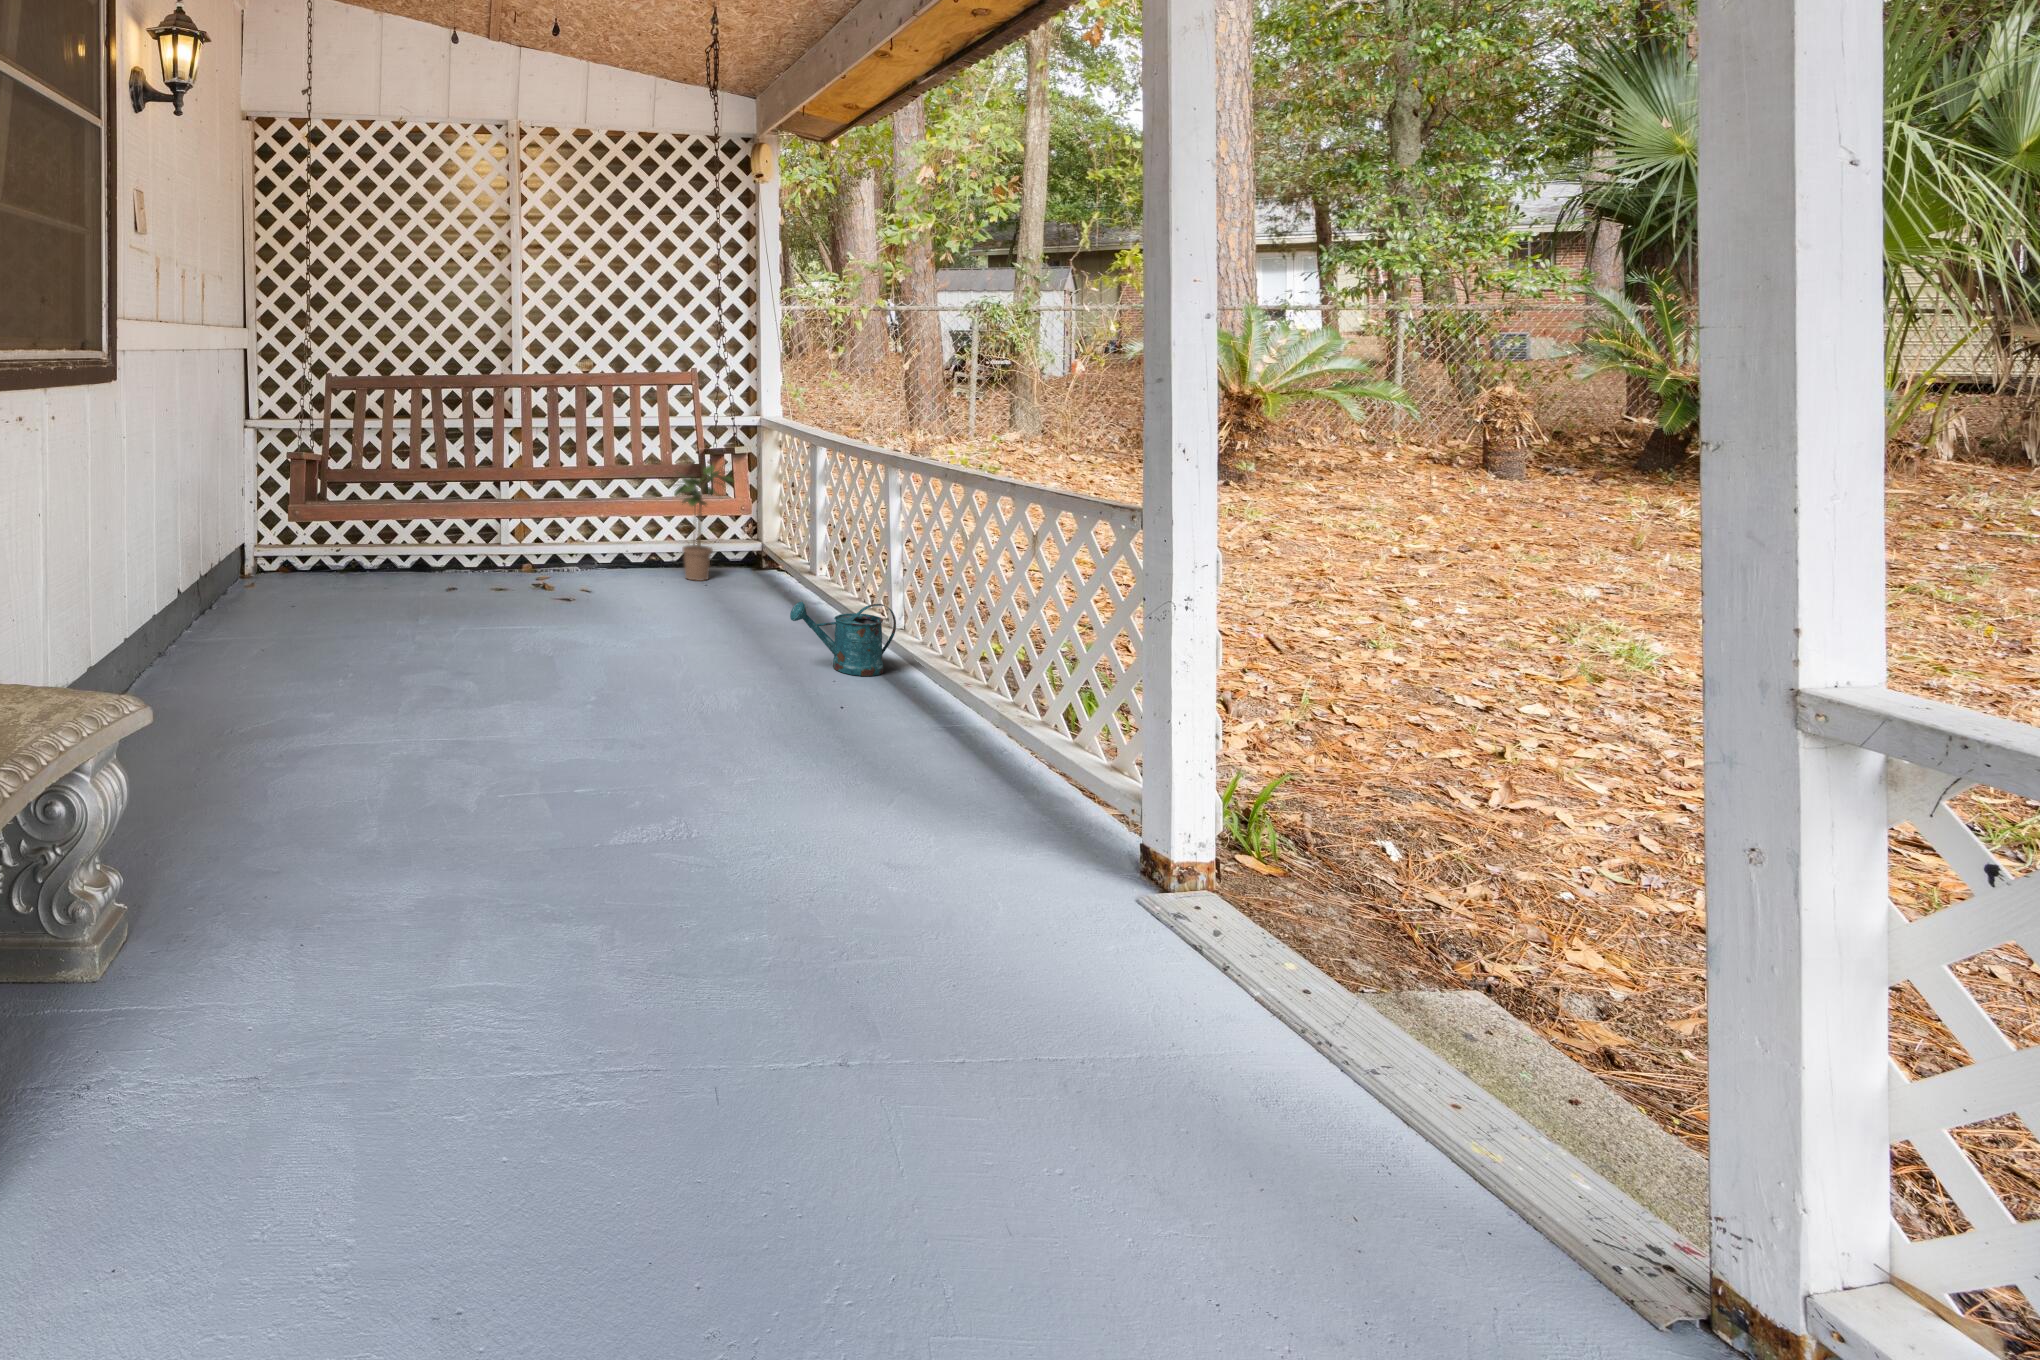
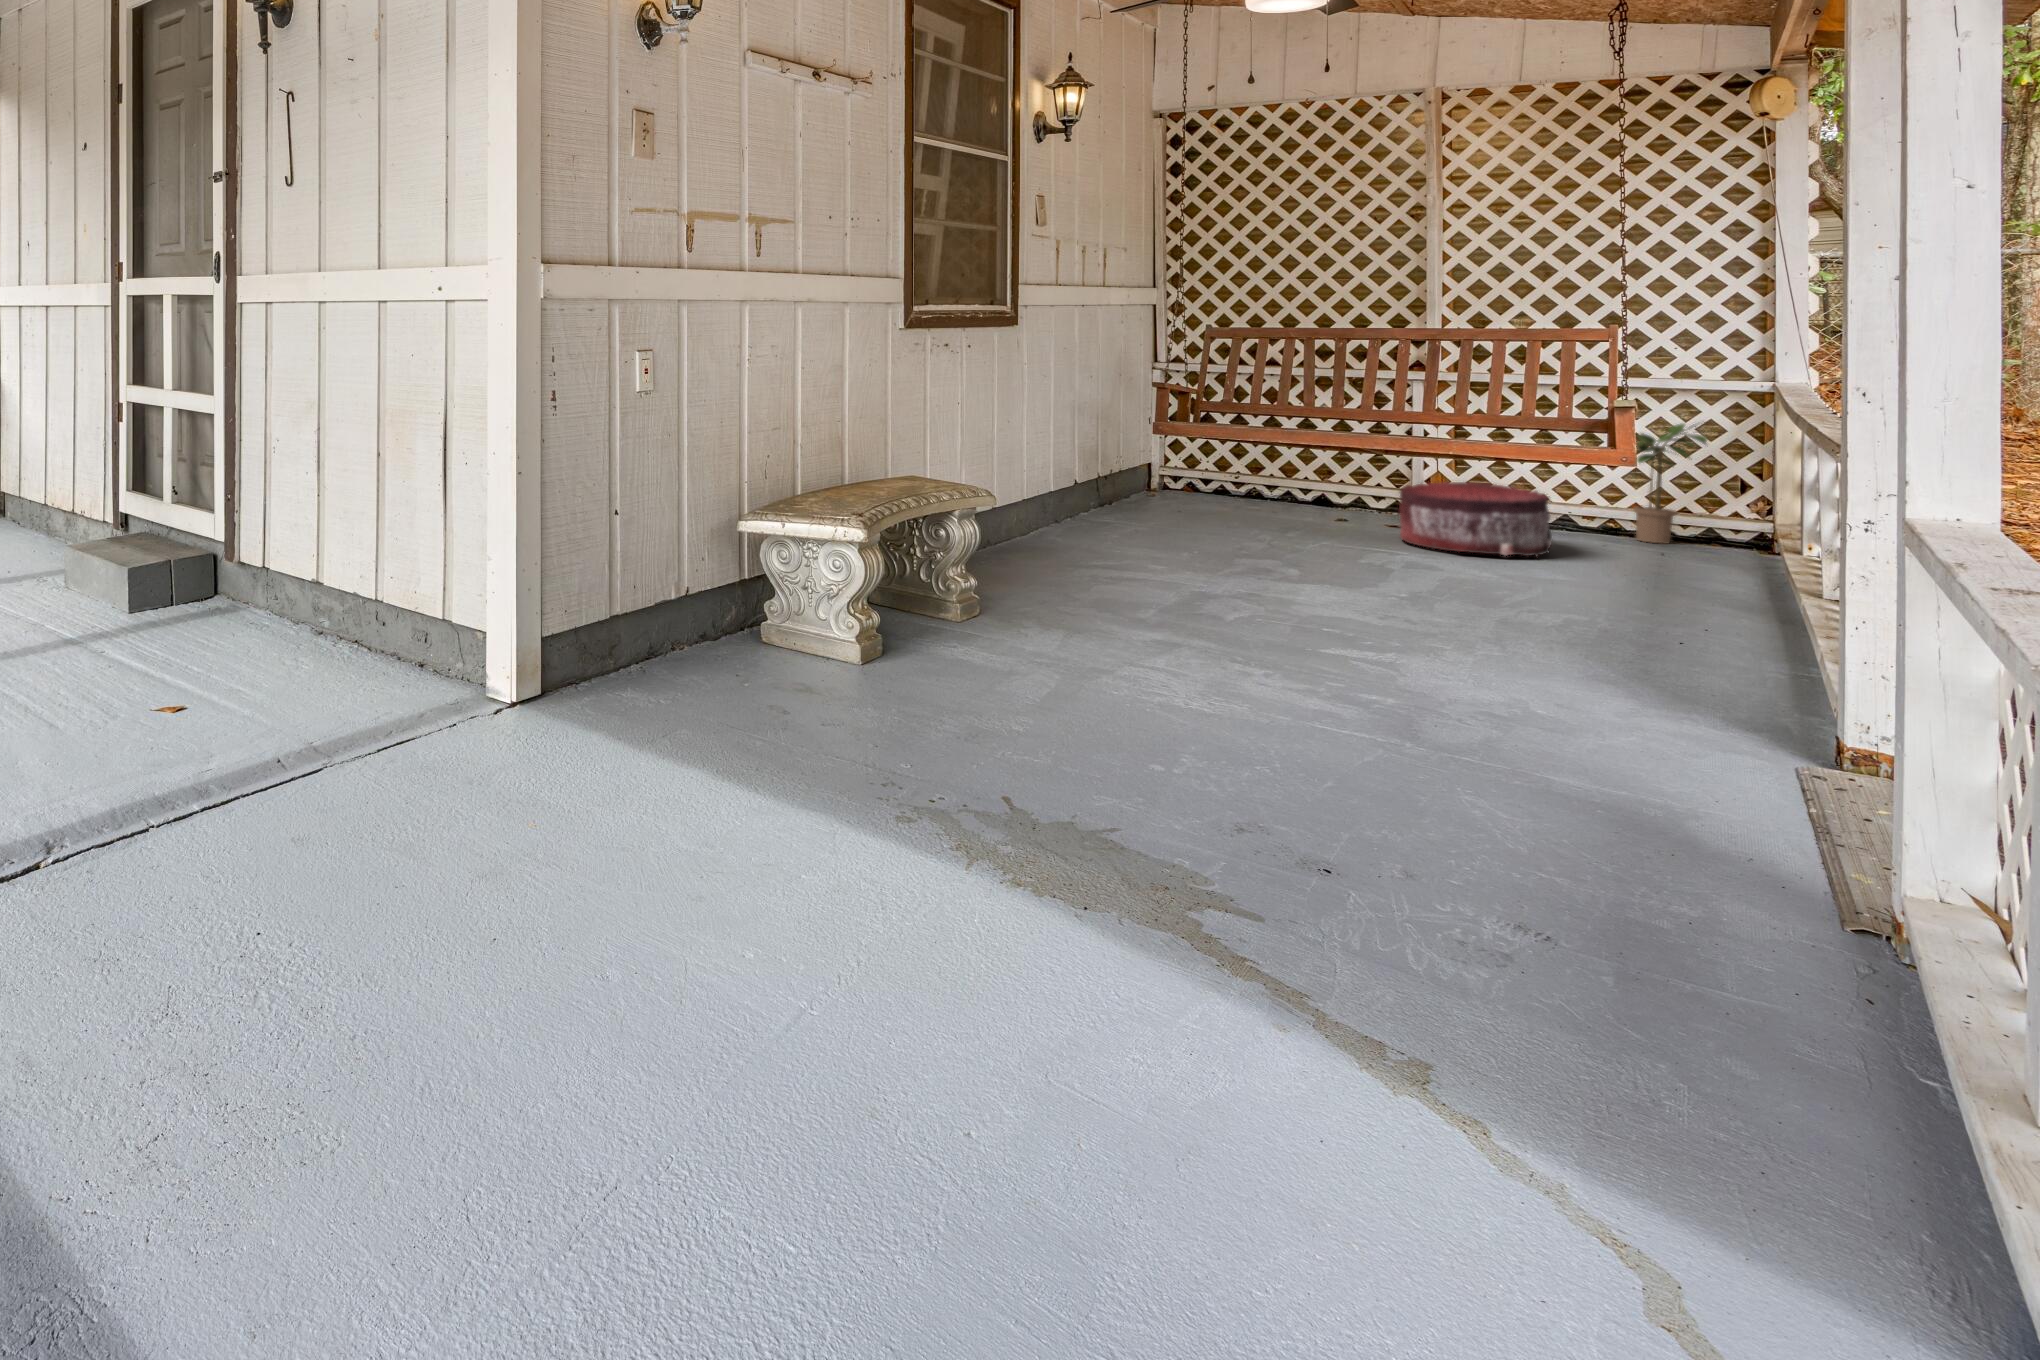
pouf: none [529,542,664,629] -> present [1399,482,1552,558]
watering can: present [790,602,896,676] -> none [1655,536,1803,617]

